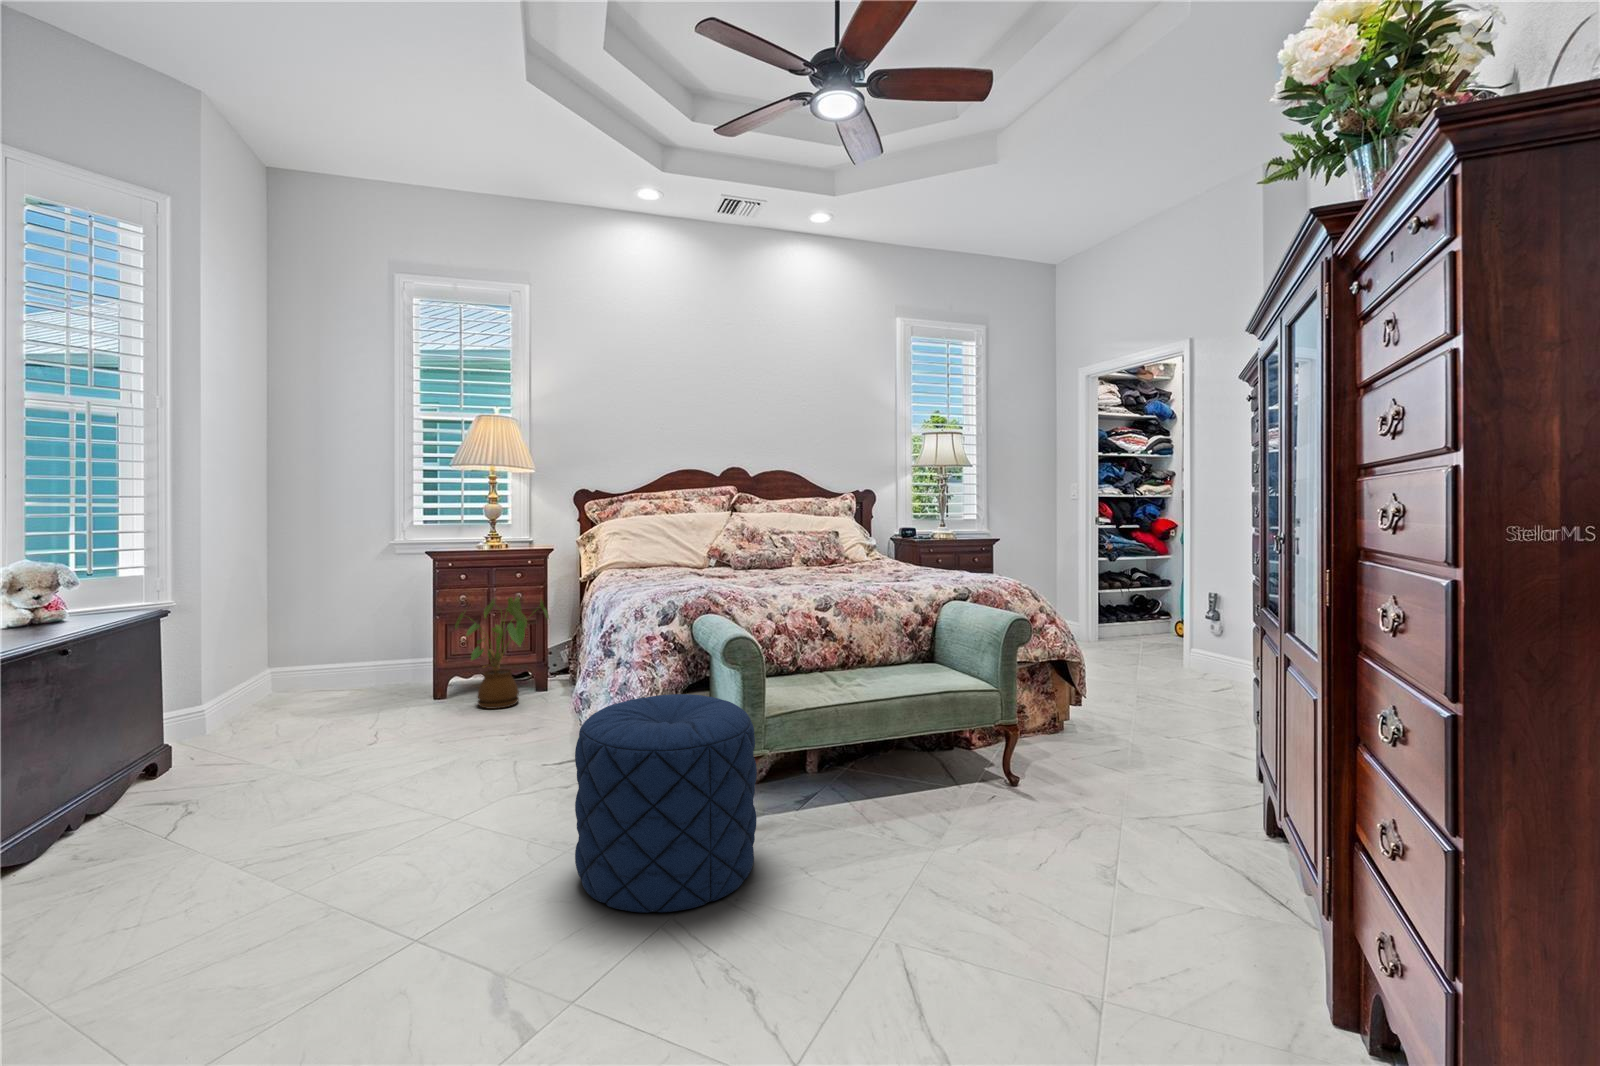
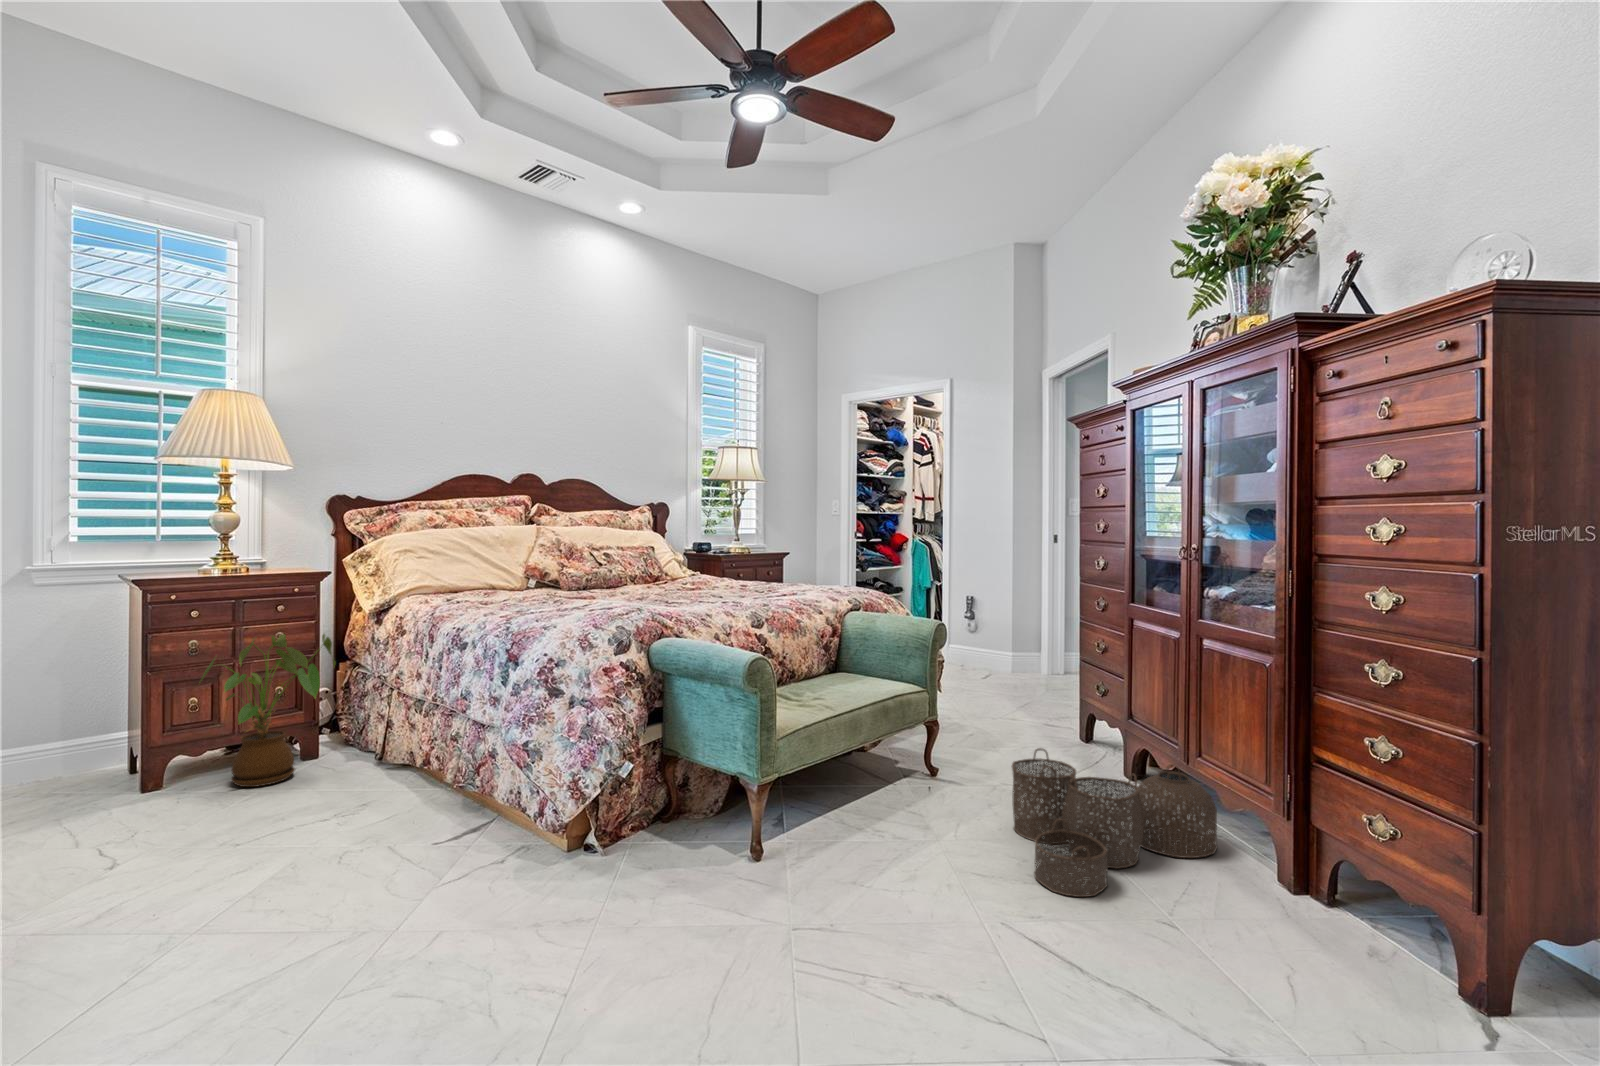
pouf: present [575,694,757,913] -> none [623,727,829,987]
woven basket: none [990,762,1264,923] -> present [1012,748,1217,897]

